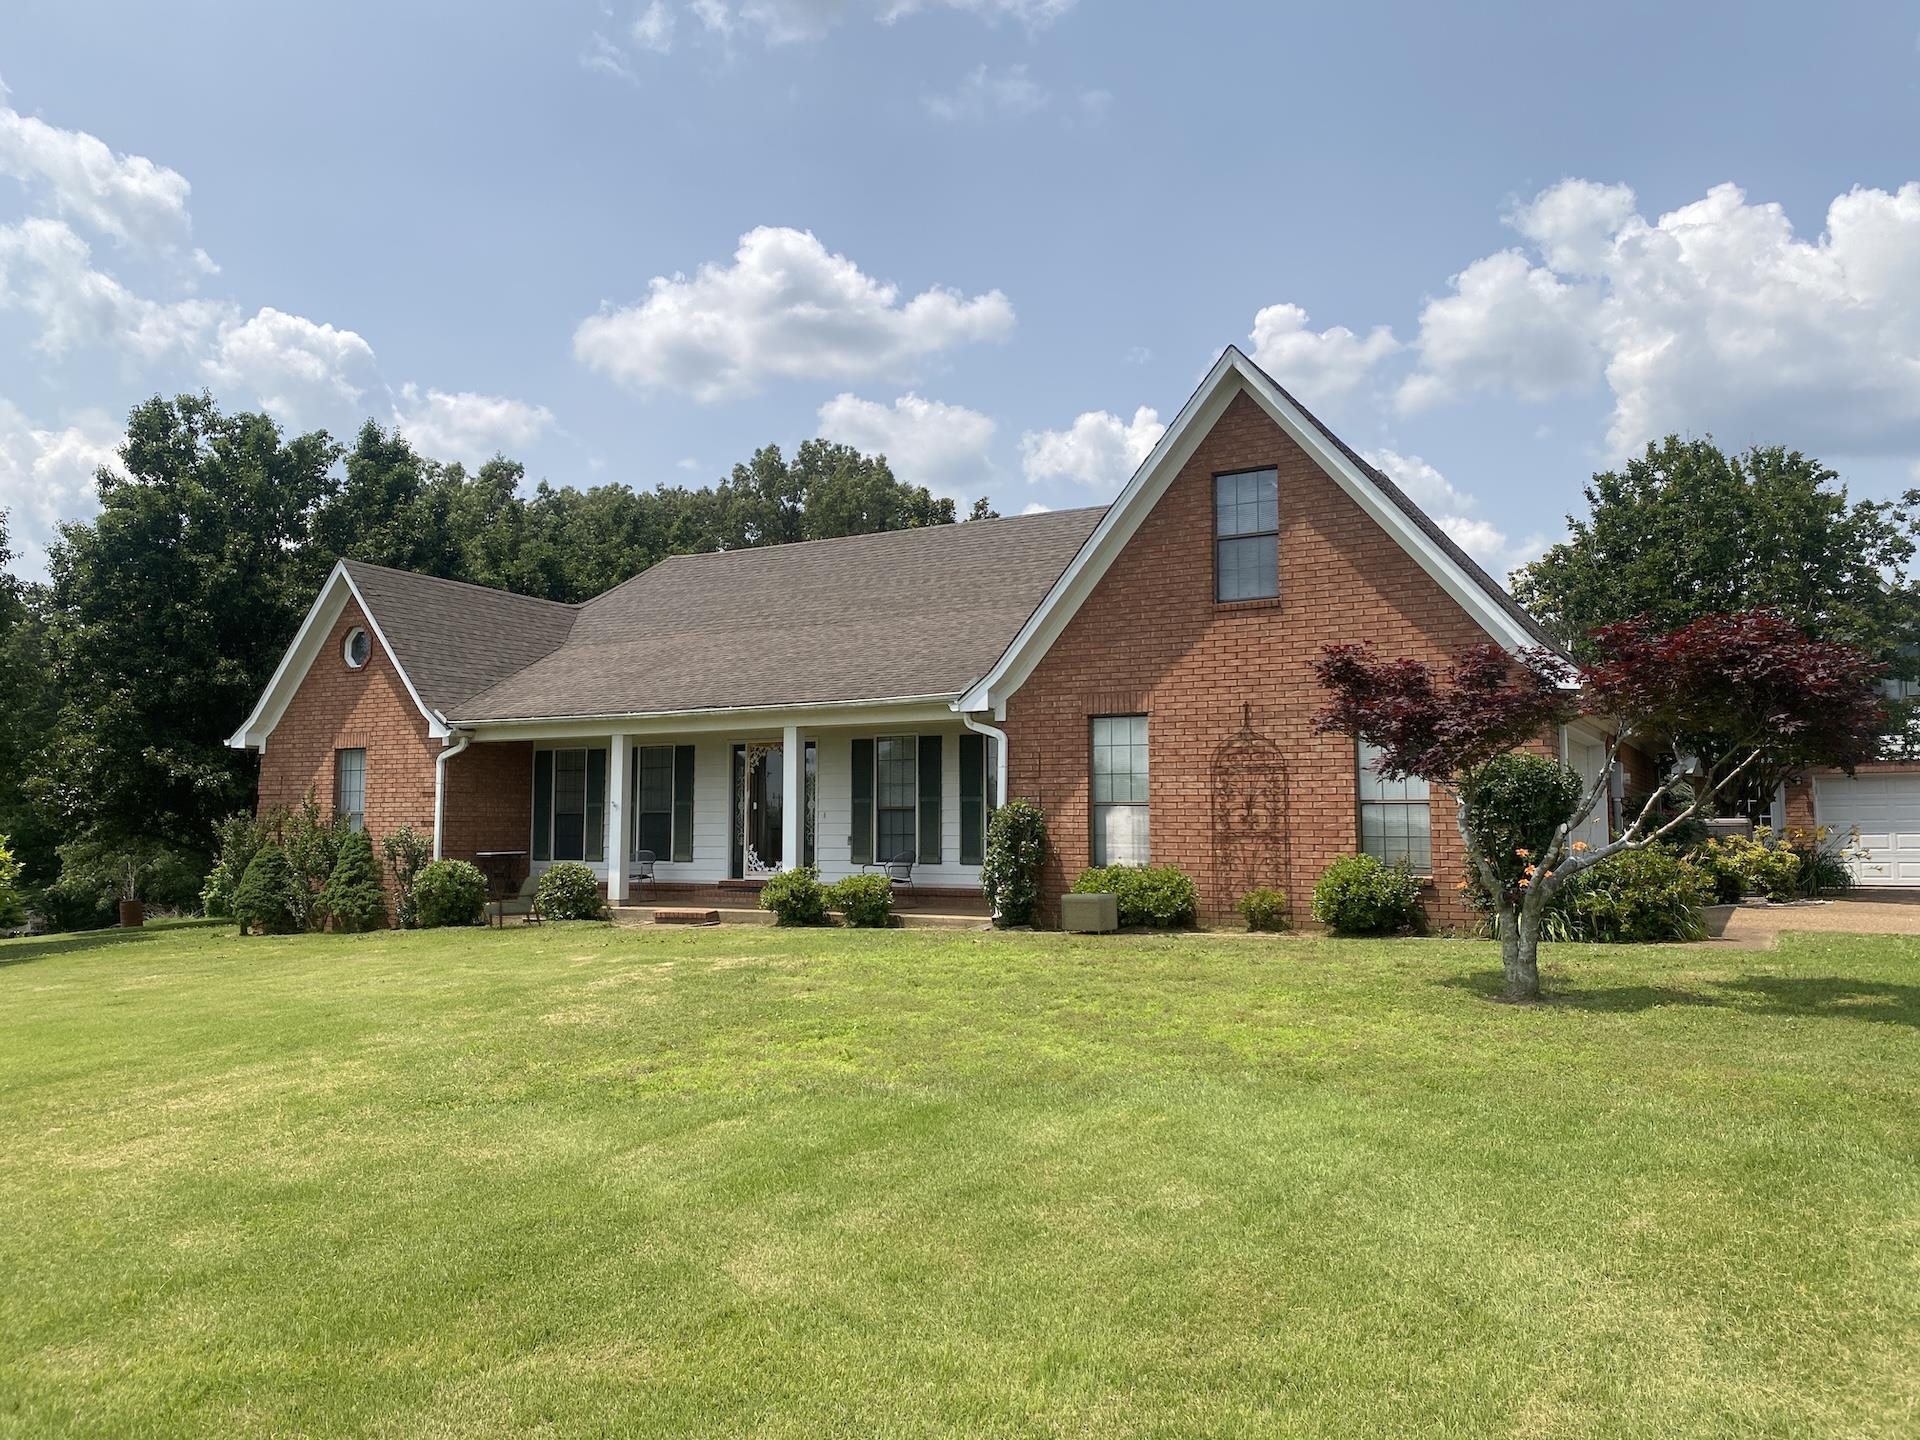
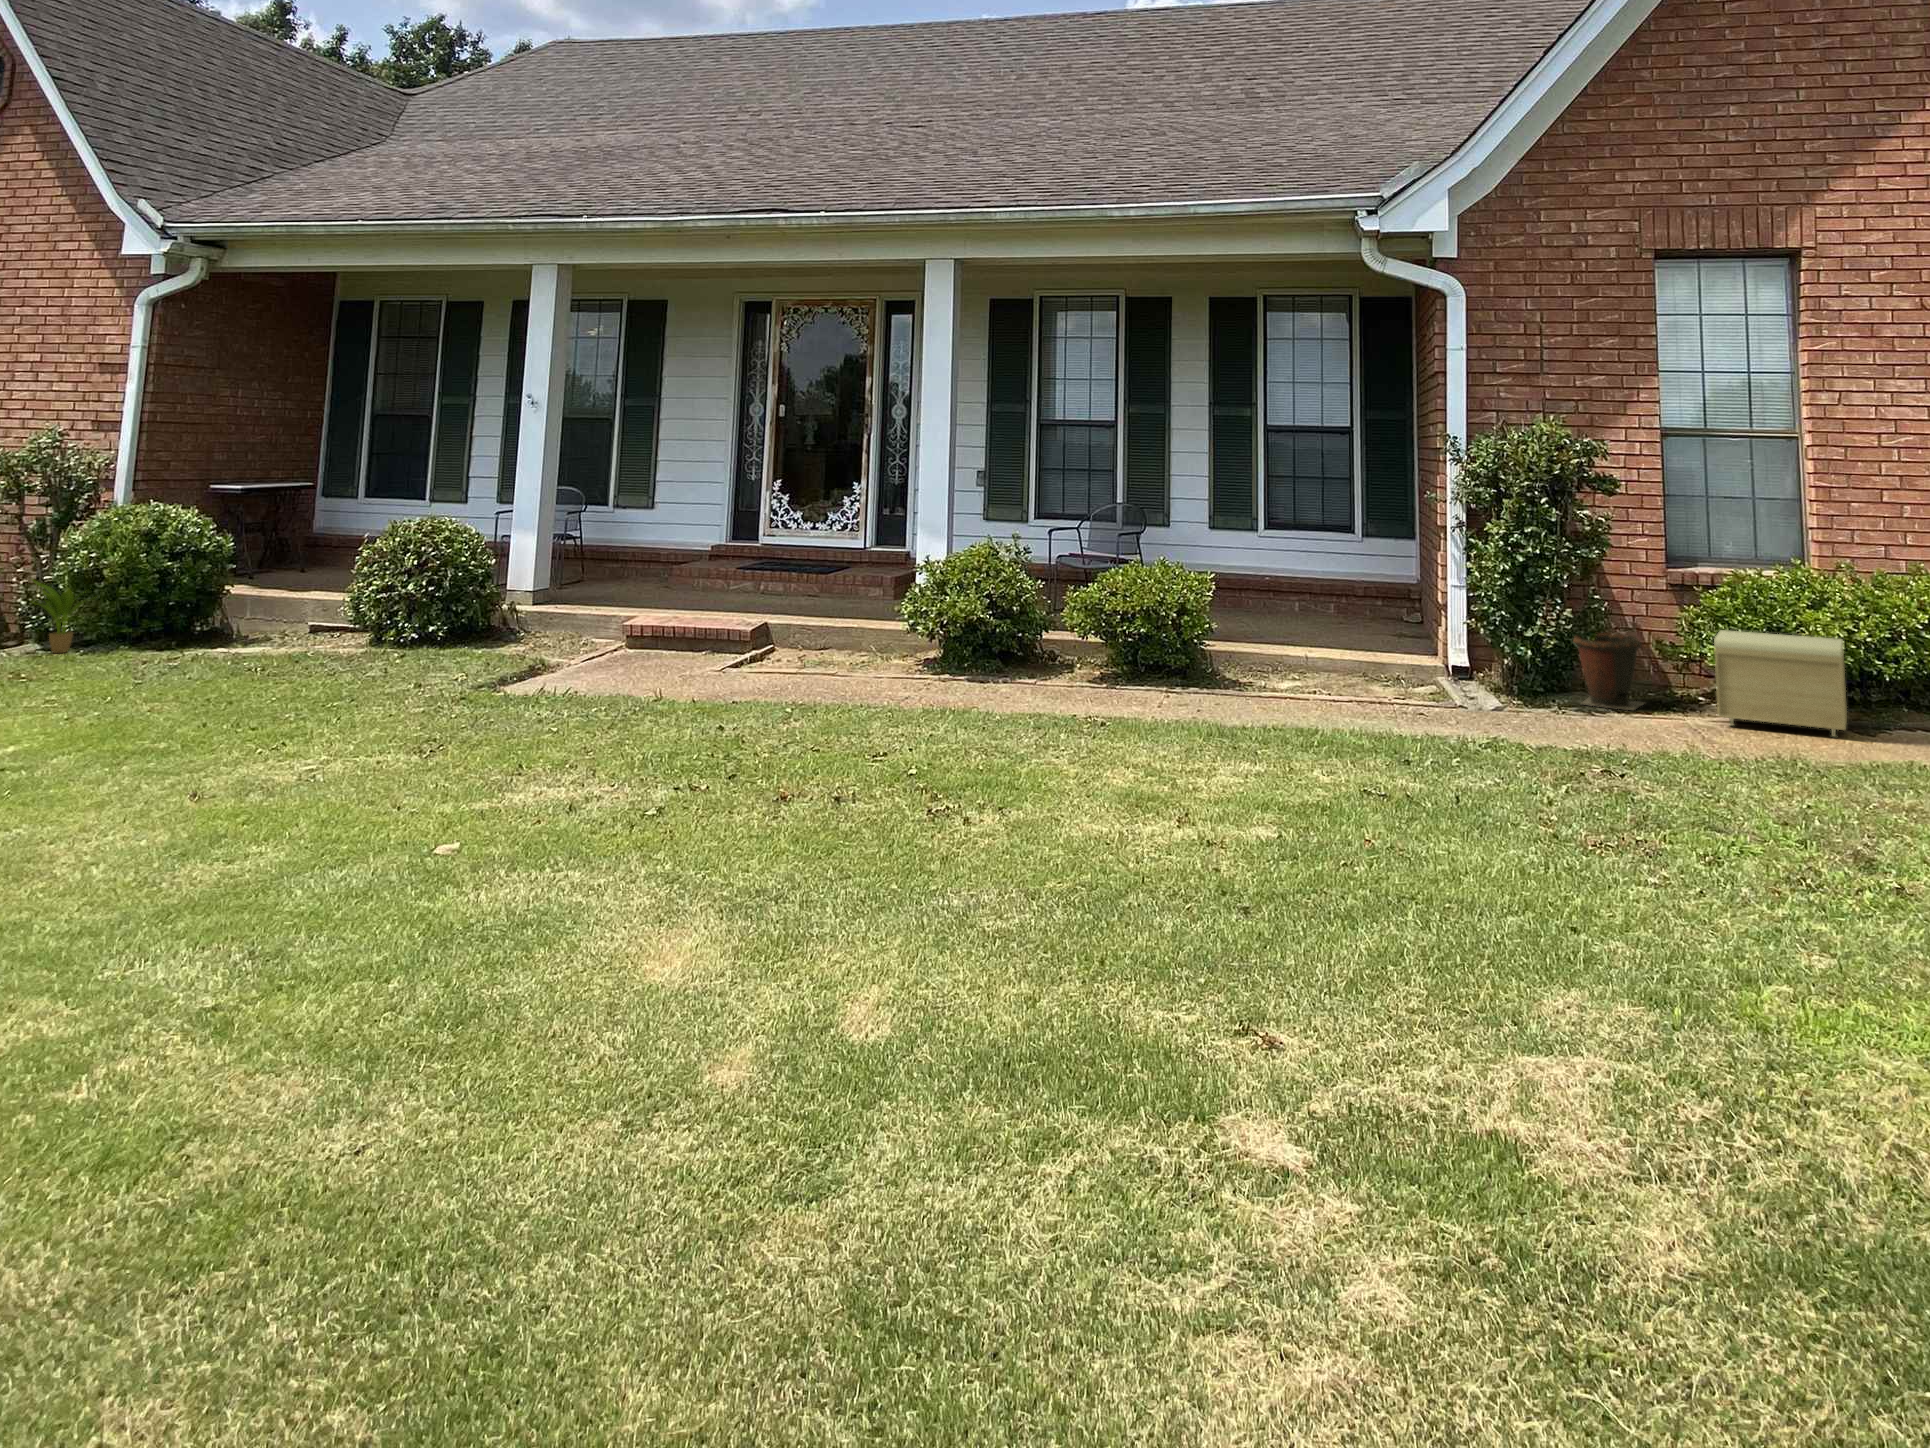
chair: present [484,876,541,930] -> none [234,543,369,666]
potted plant: none [400,893,429,928] -> present [33,580,86,653]
bucket: none [1030,898,1063,931] -> present [1573,633,1644,710]

